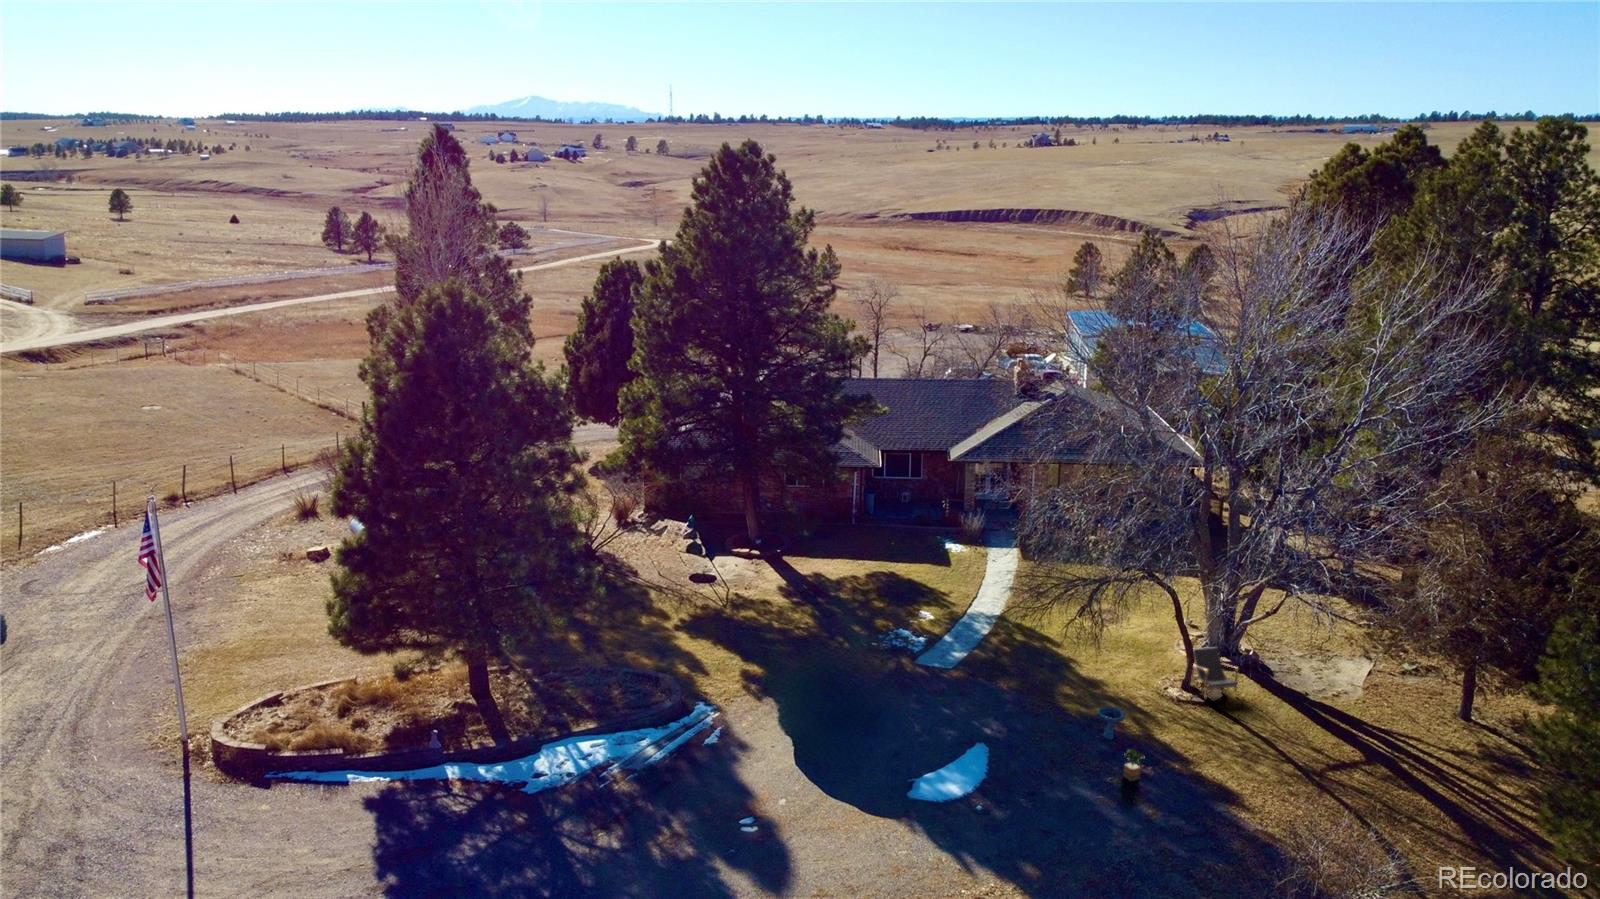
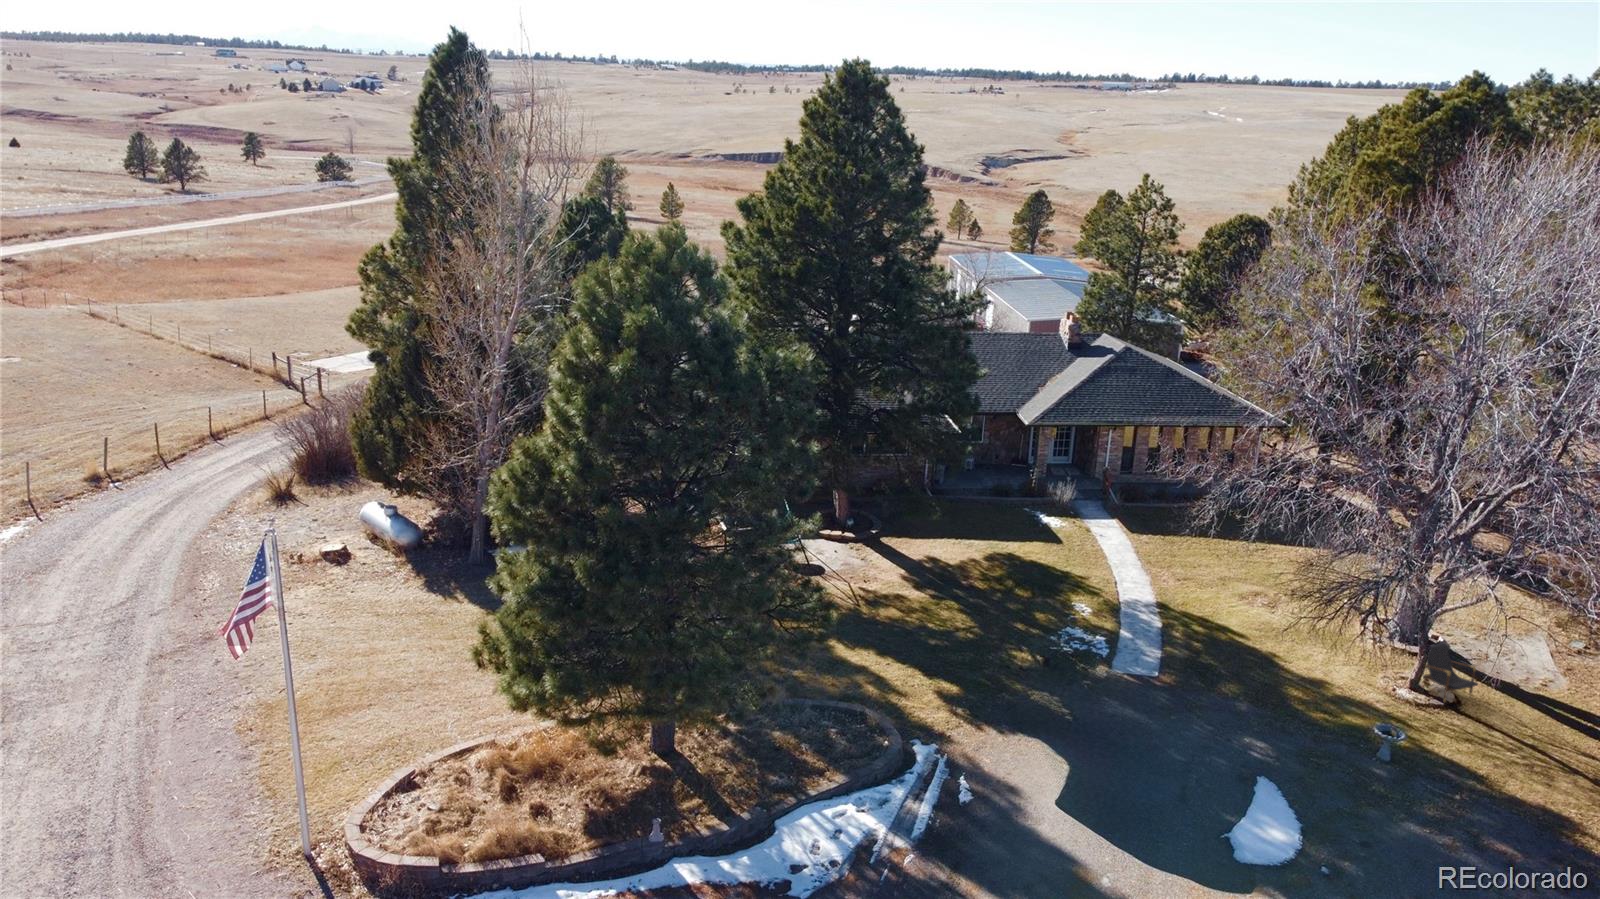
potted tree: present [1124,749,1144,781] -> none [1447,782,1476,819]

